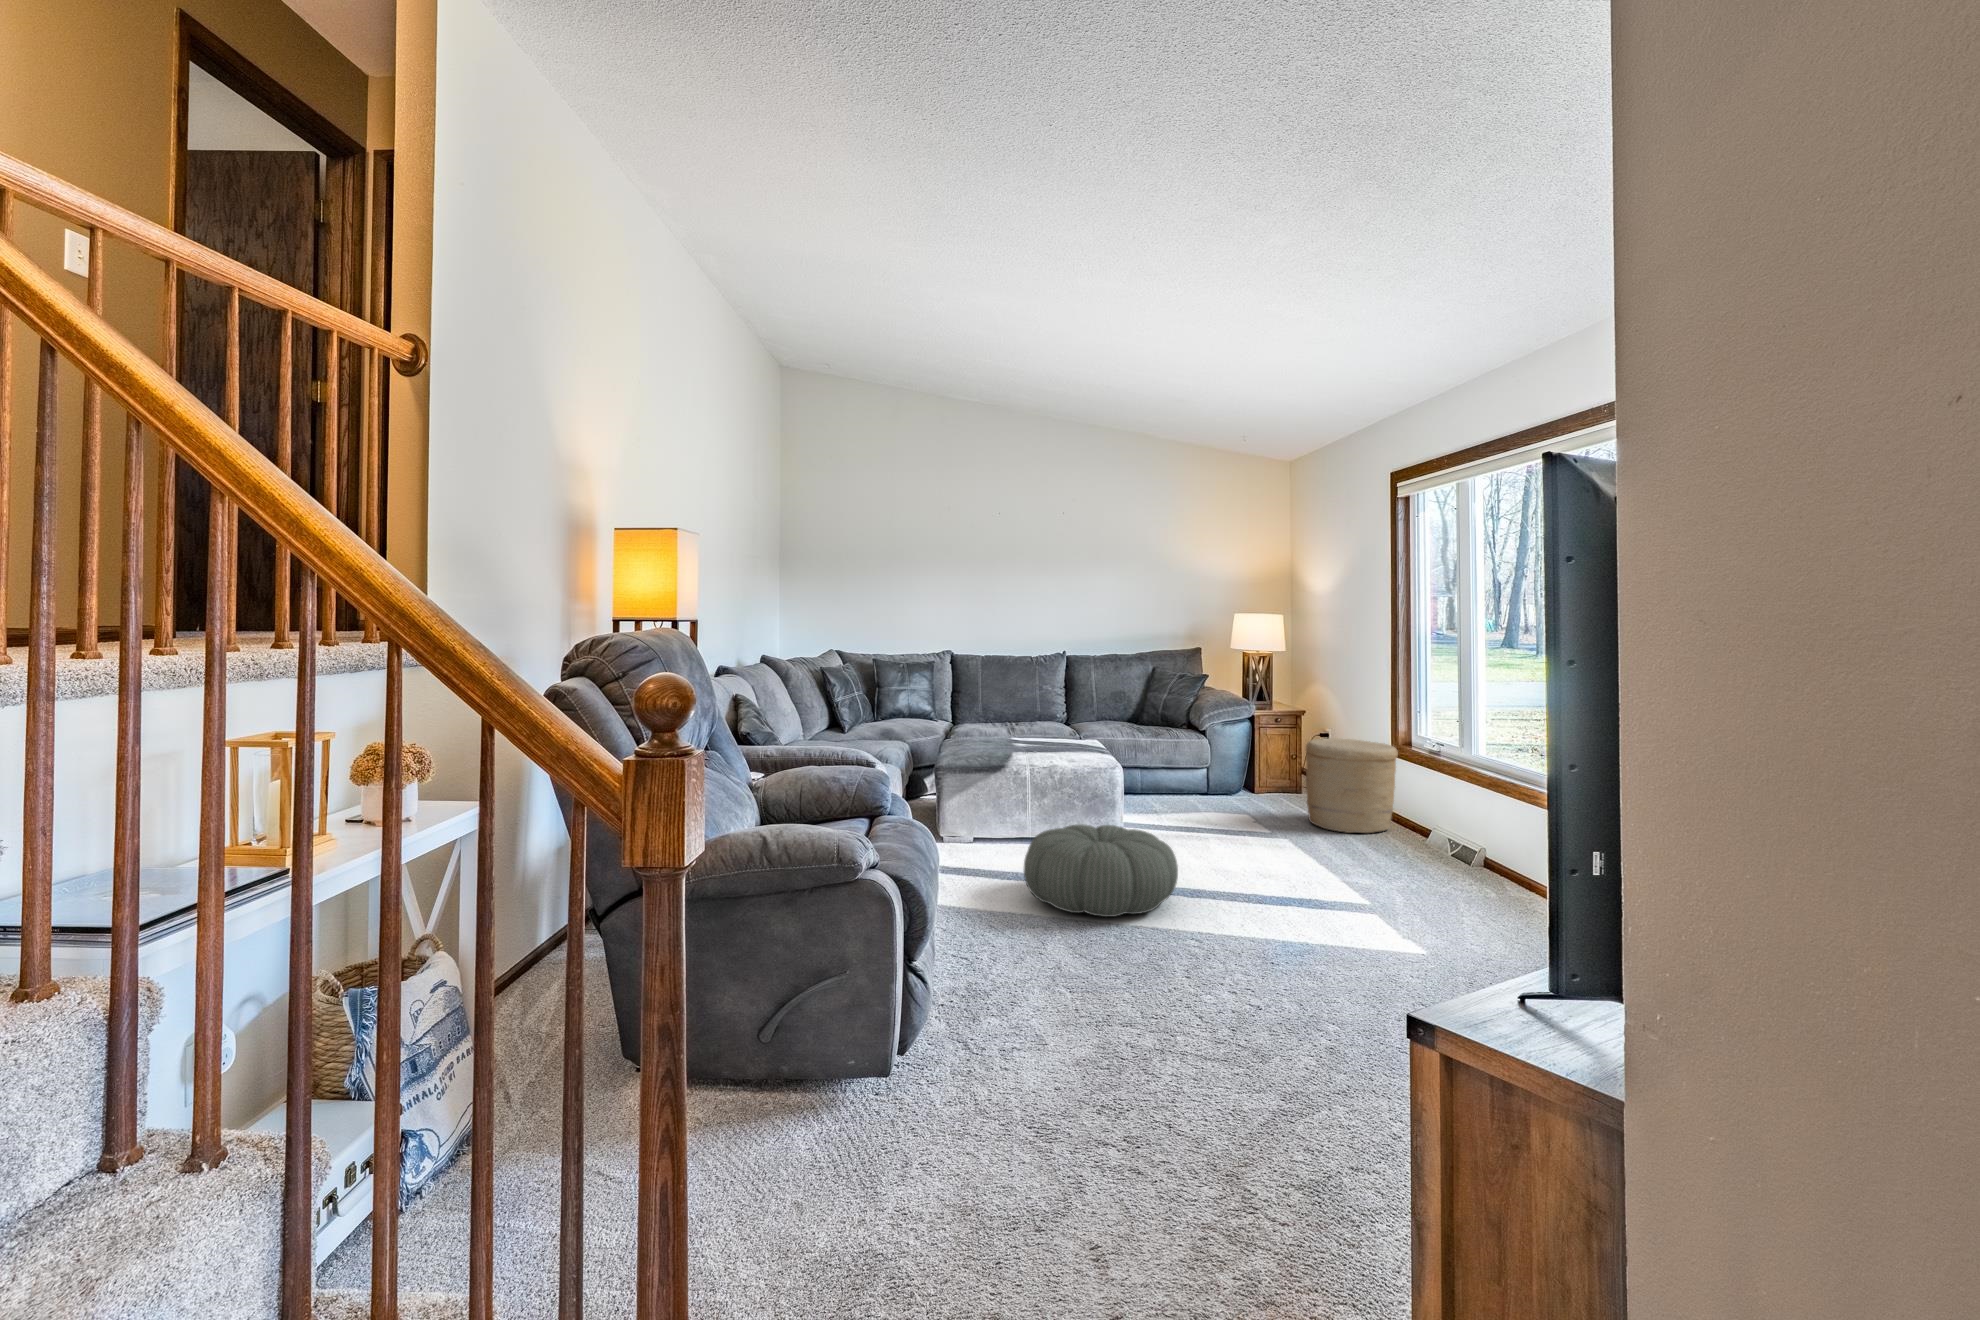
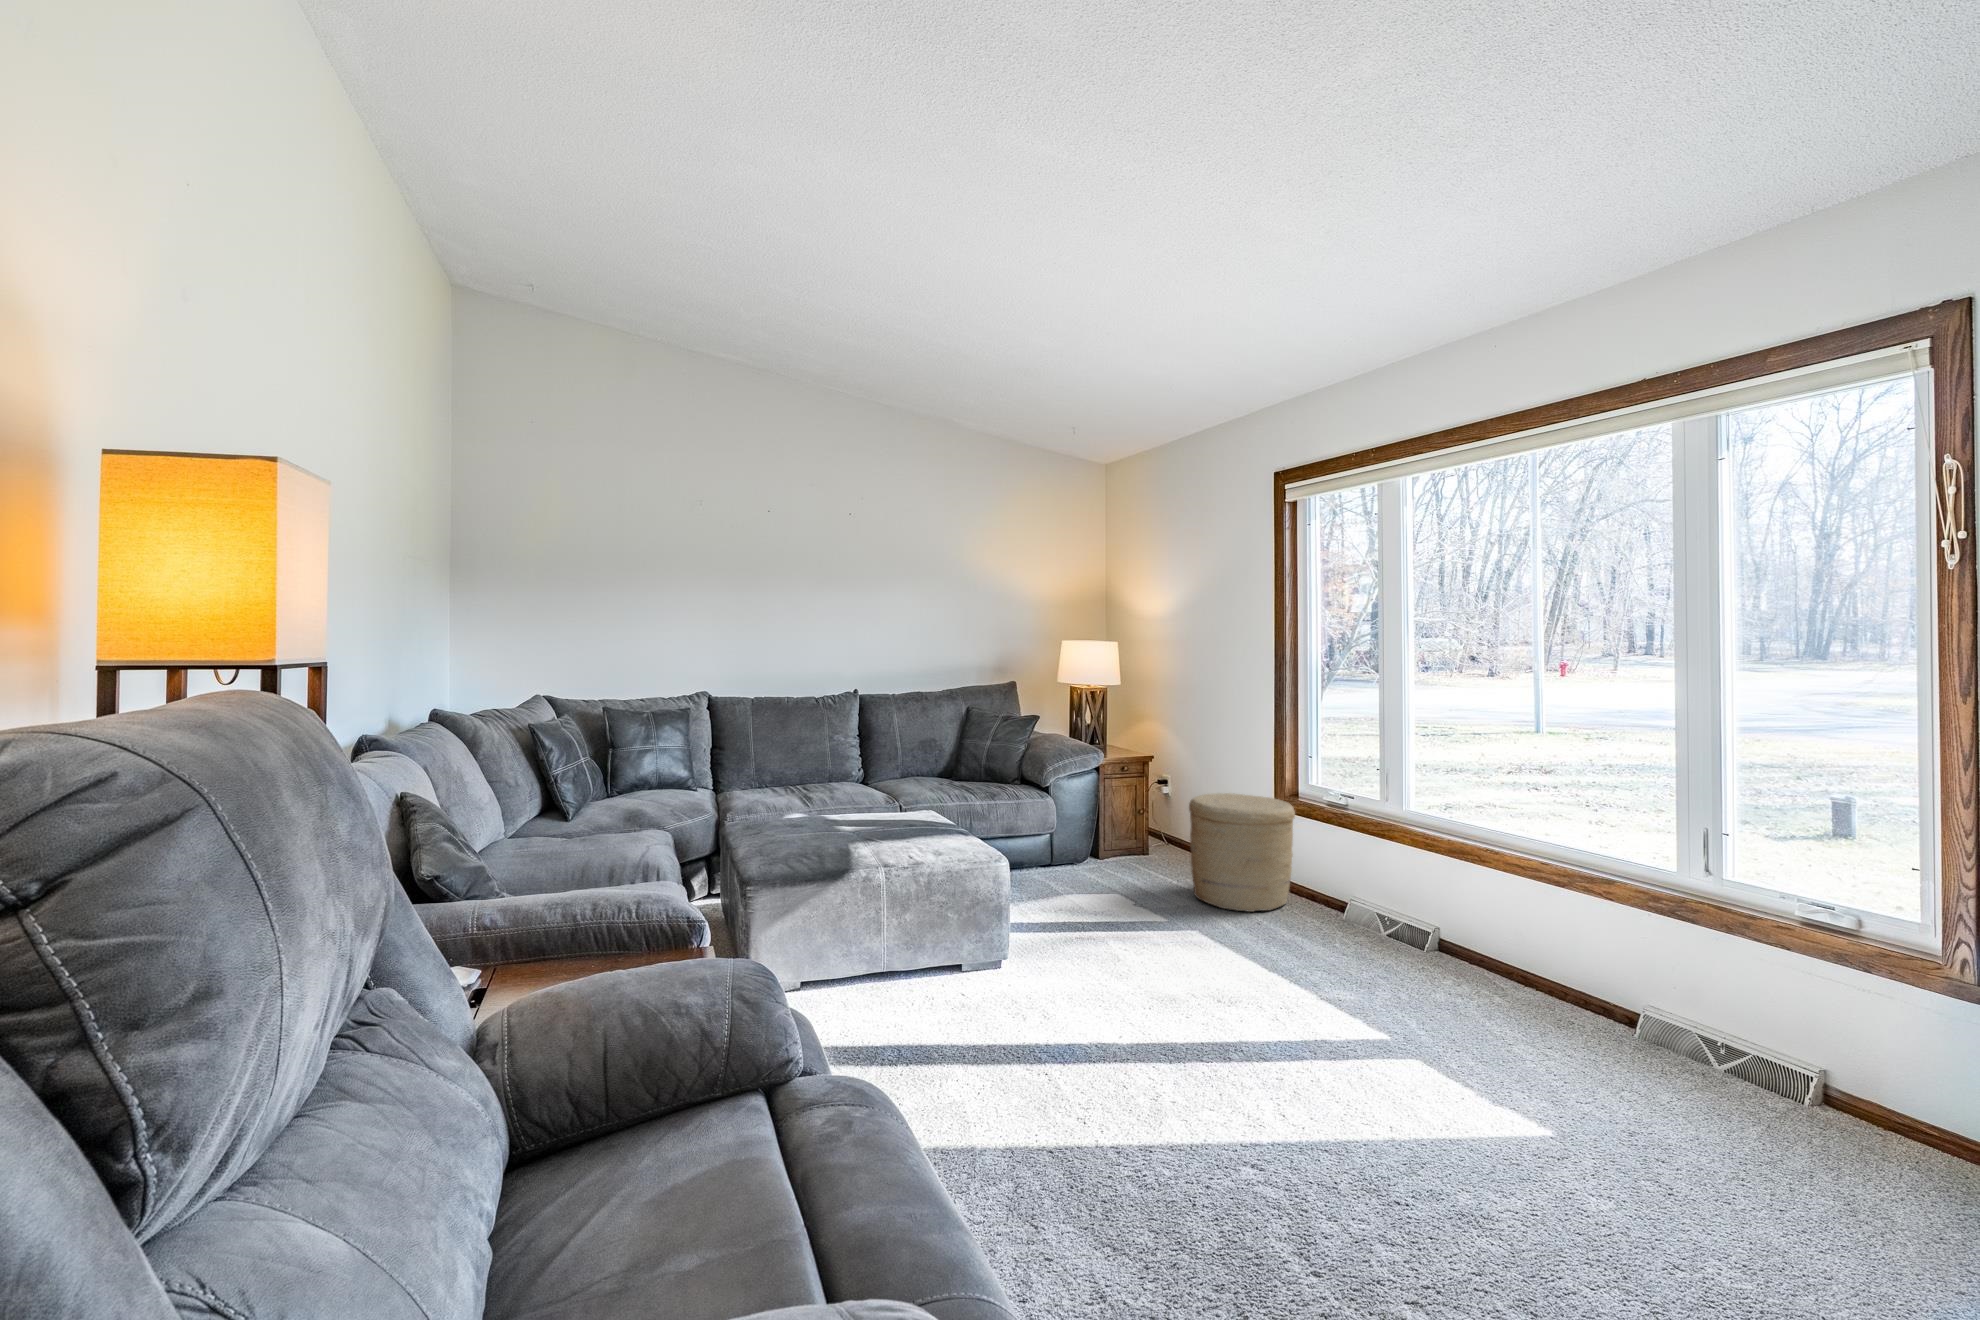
pouf: present [1024,824,1178,917] -> none [934,967,1165,1134]

